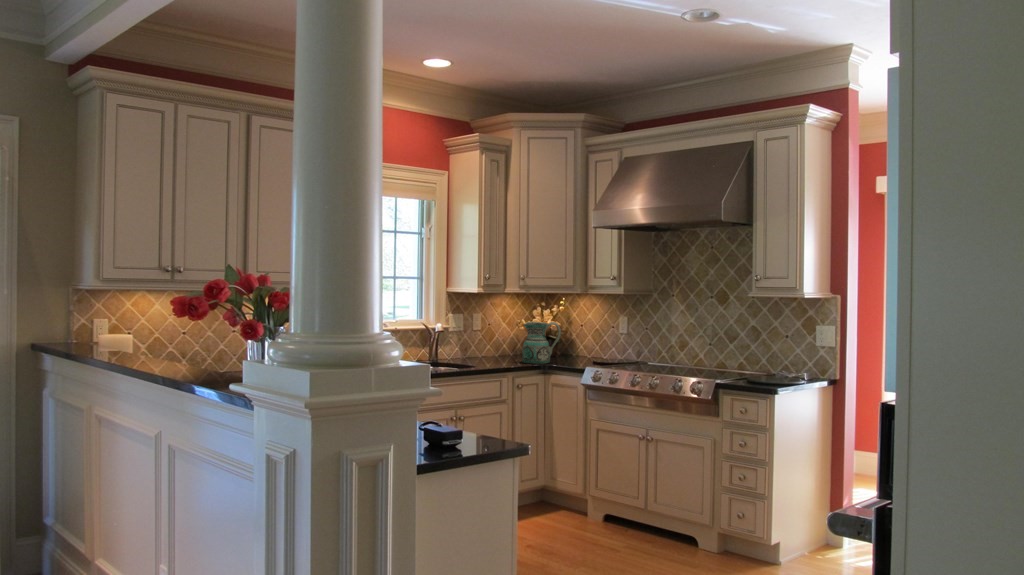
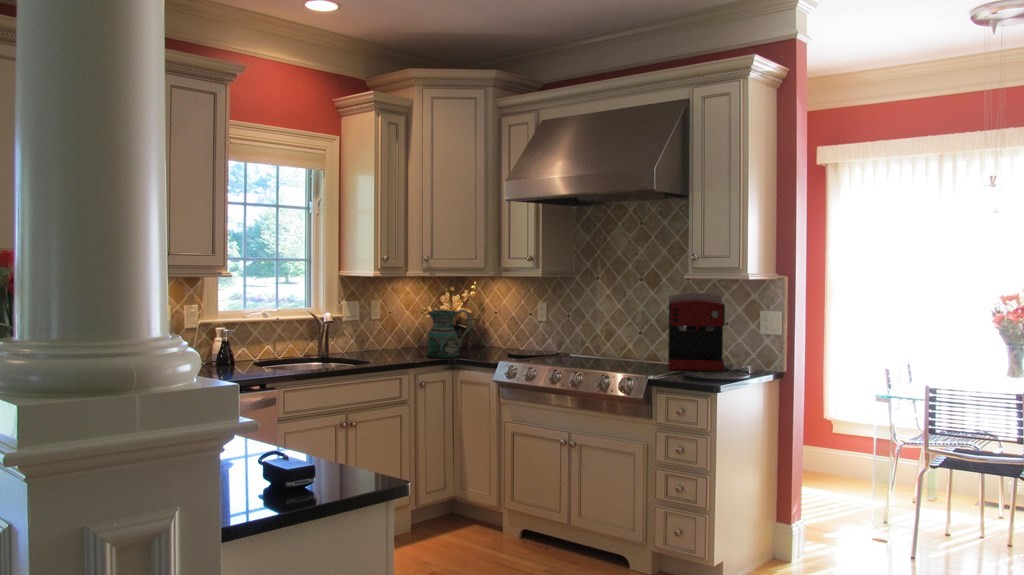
coffee maker: none [734,309,784,378] -> present [668,293,725,371]

